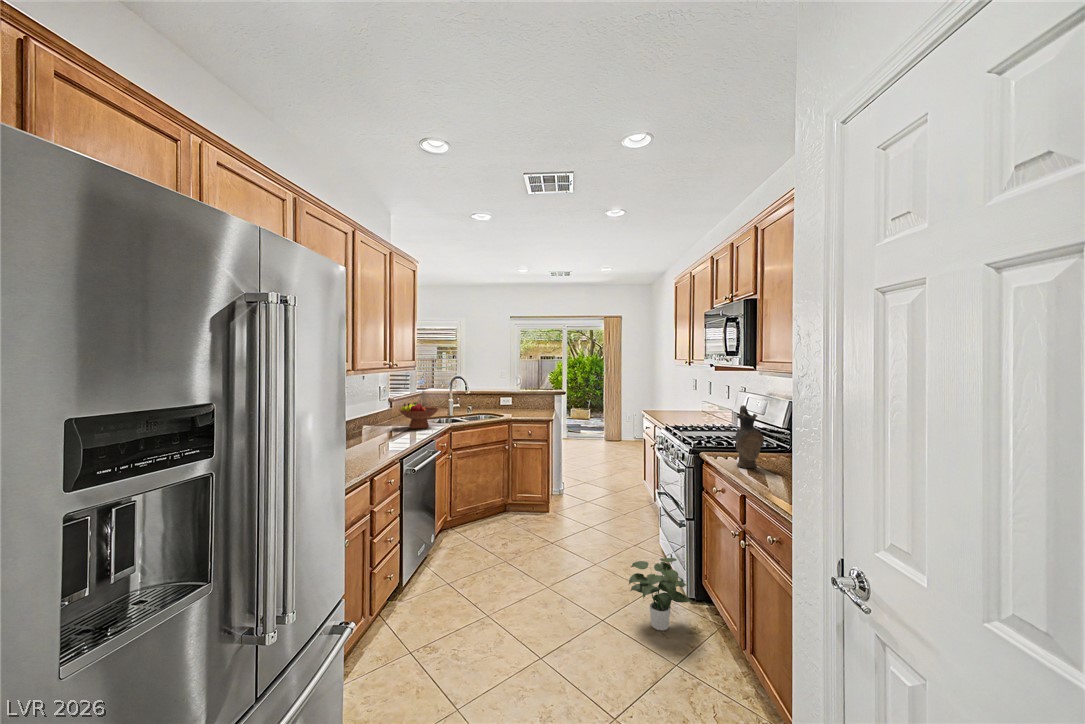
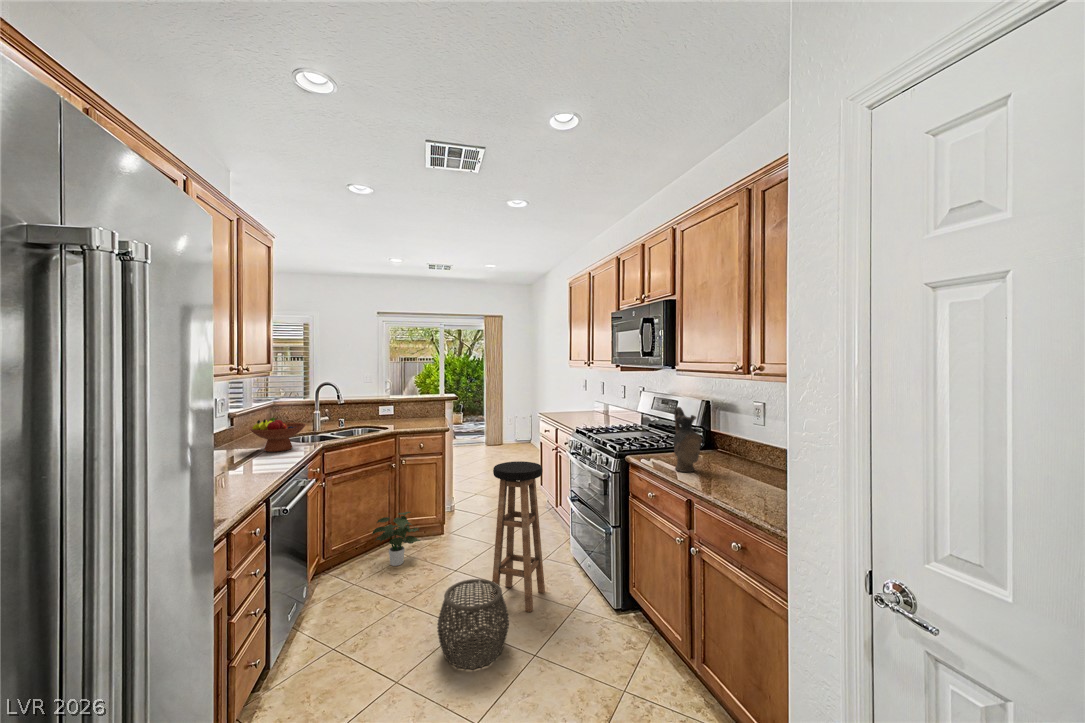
bar stool: none [576,450,628,585] -> present [492,461,545,612]
woven basket: none [523,546,583,619] -> present [437,579,509,669]
potted plant: present [629,558,692,630] -> present [372,512,420,566]

